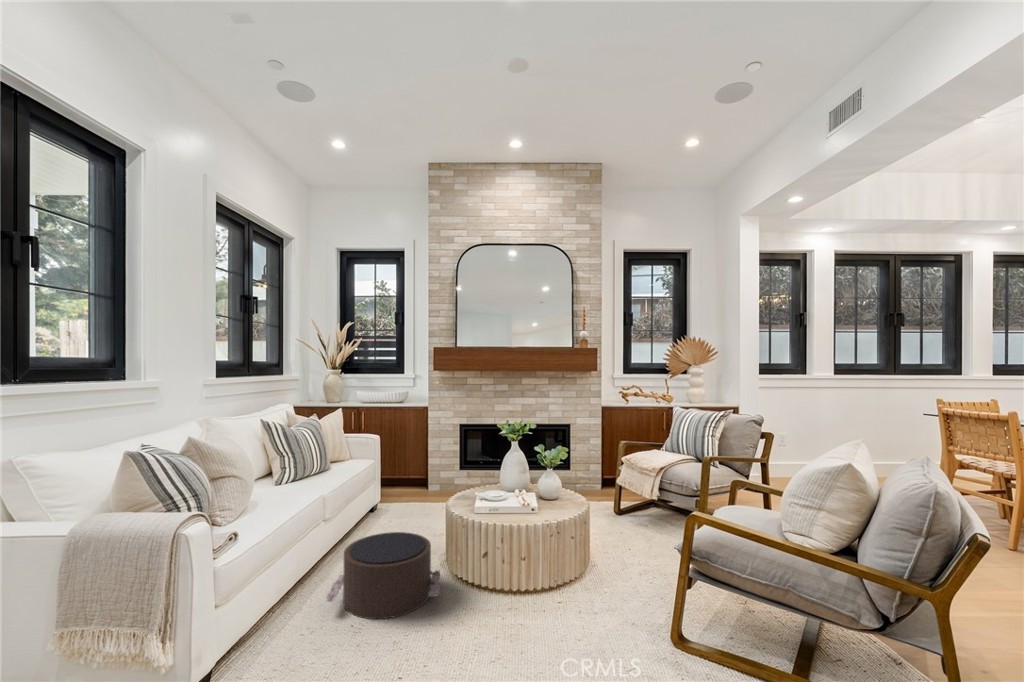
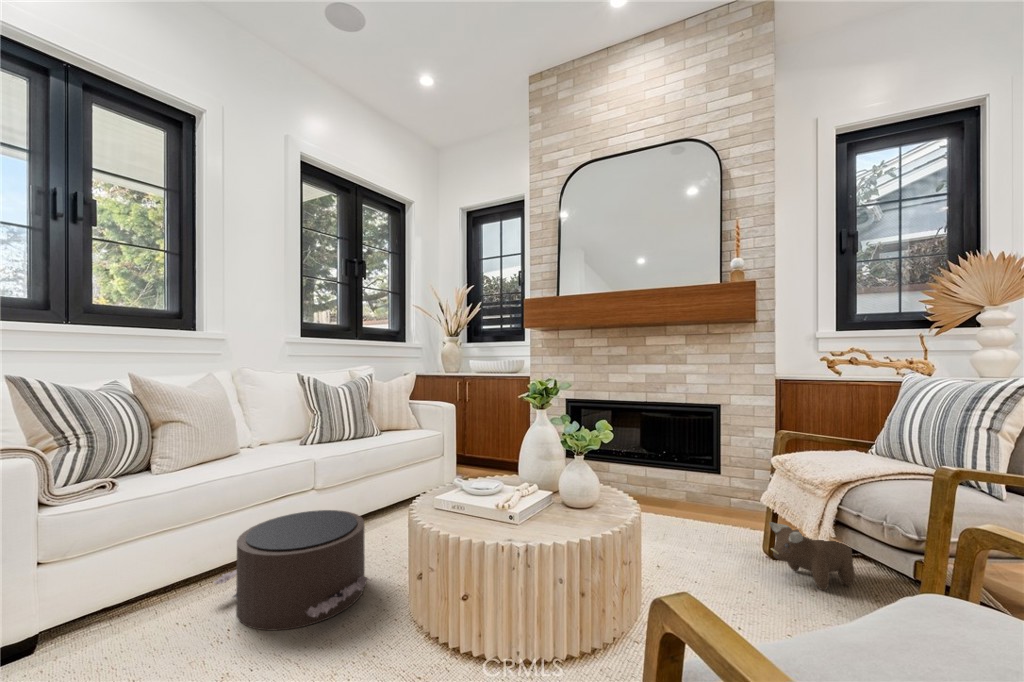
plush toy: none [624,493,660,525] -> present [769,522,855,590]

